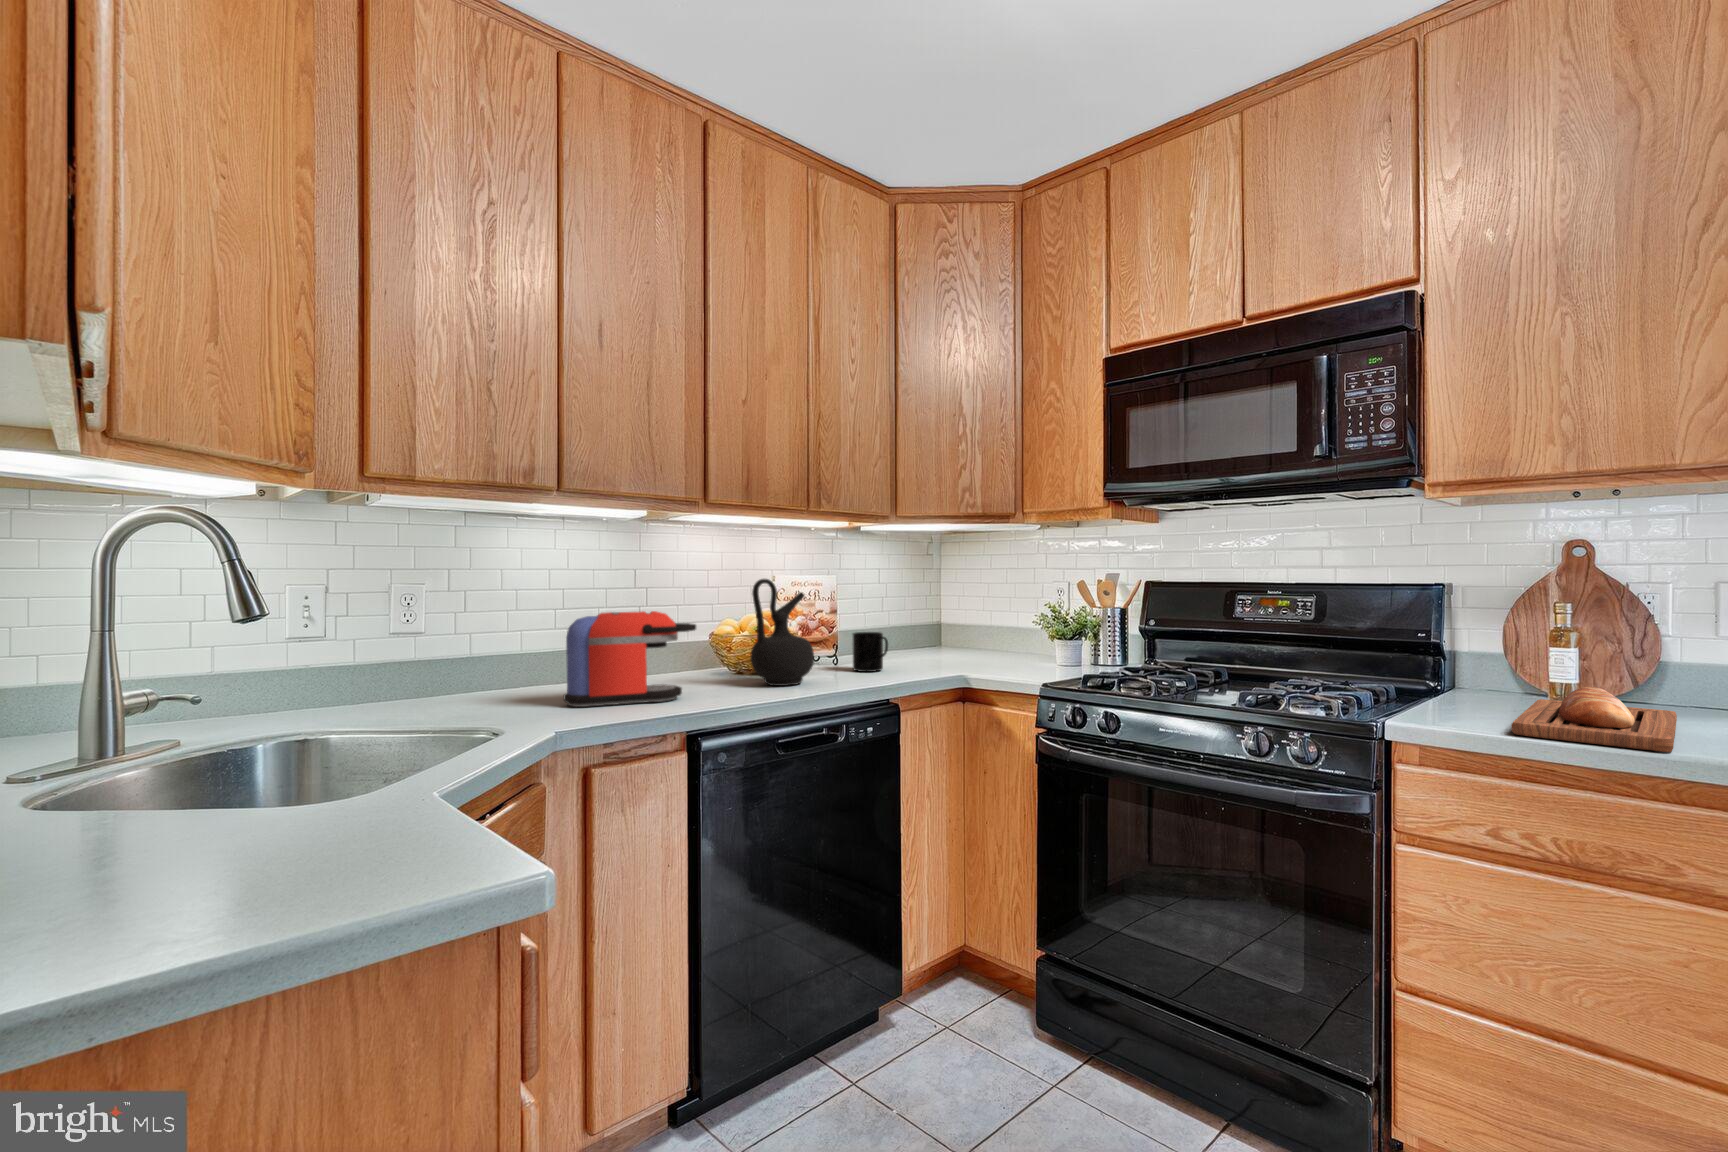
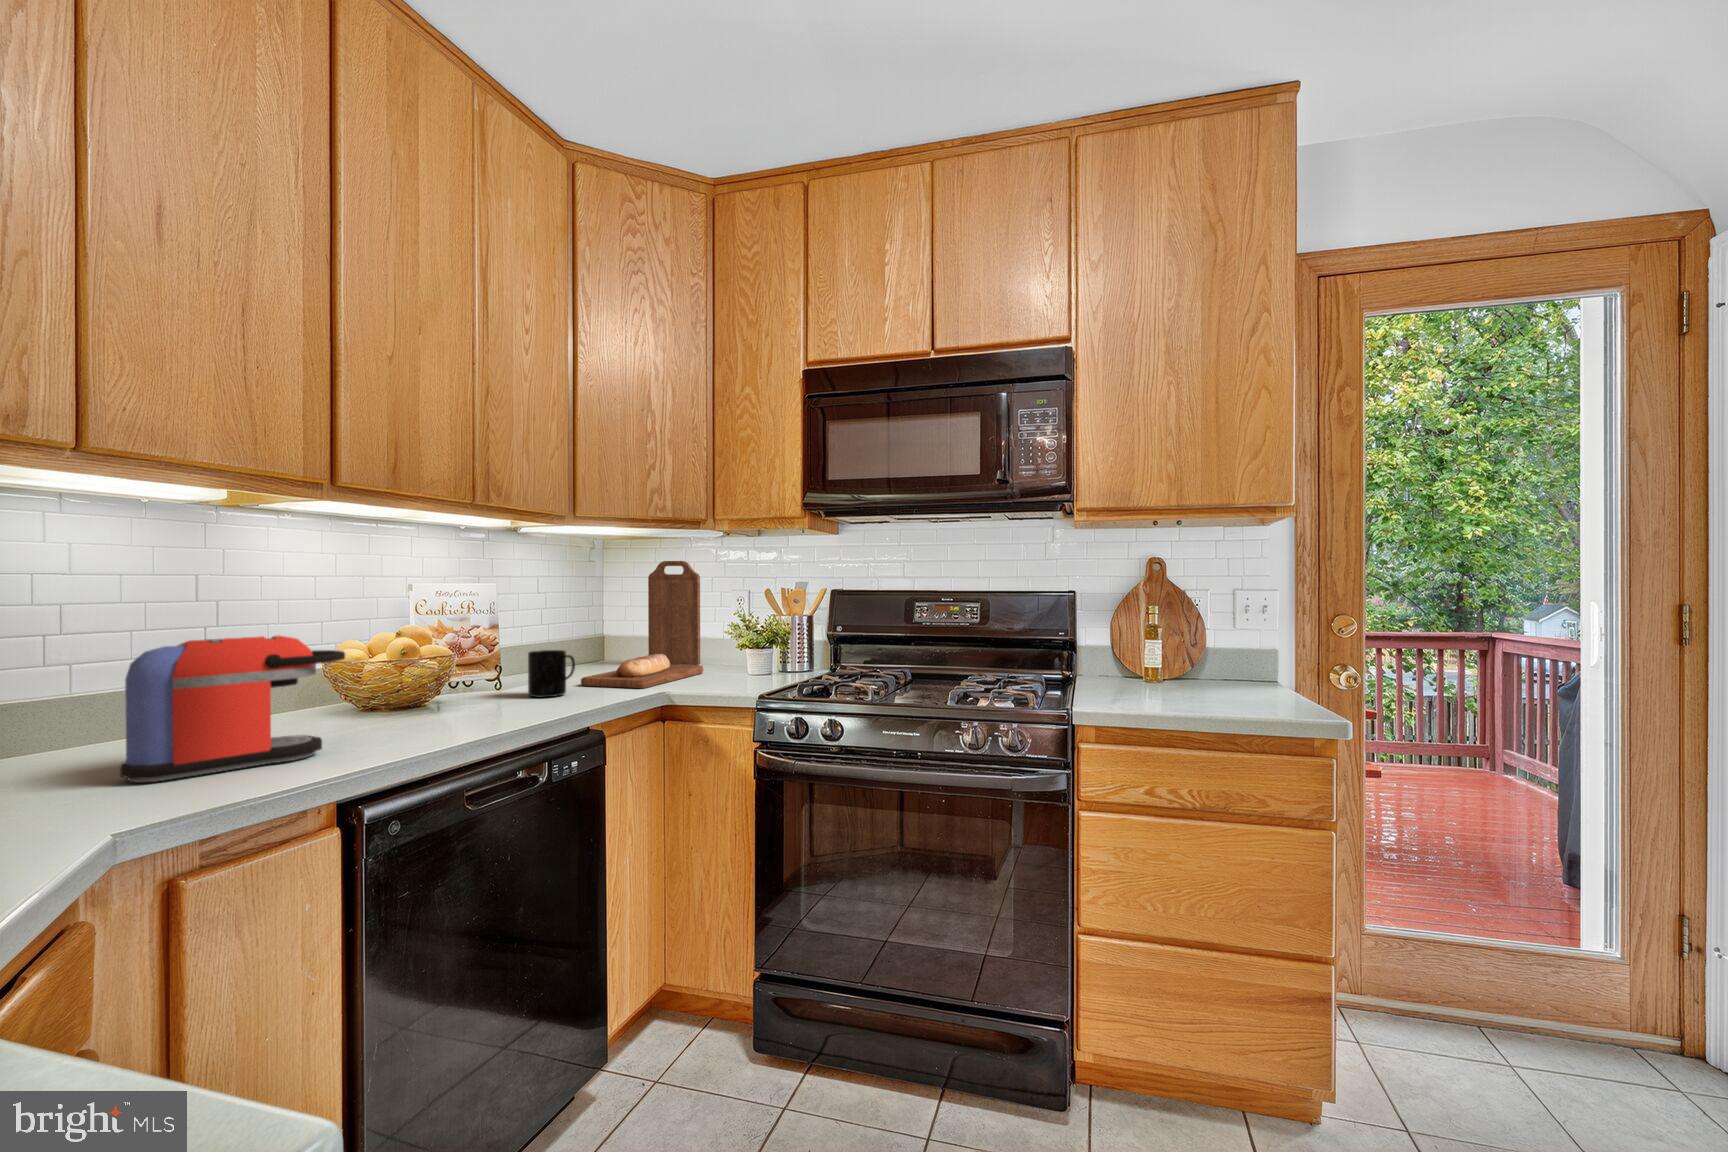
cutting board: none [978,554,1023,653] -> present [648,561,700,665]
ceramic jug: present [750,579,814,686] -> none [408,589,497,724]
bread loaf: present [1511,687,1677,752] -> present [581,654,703,688]

